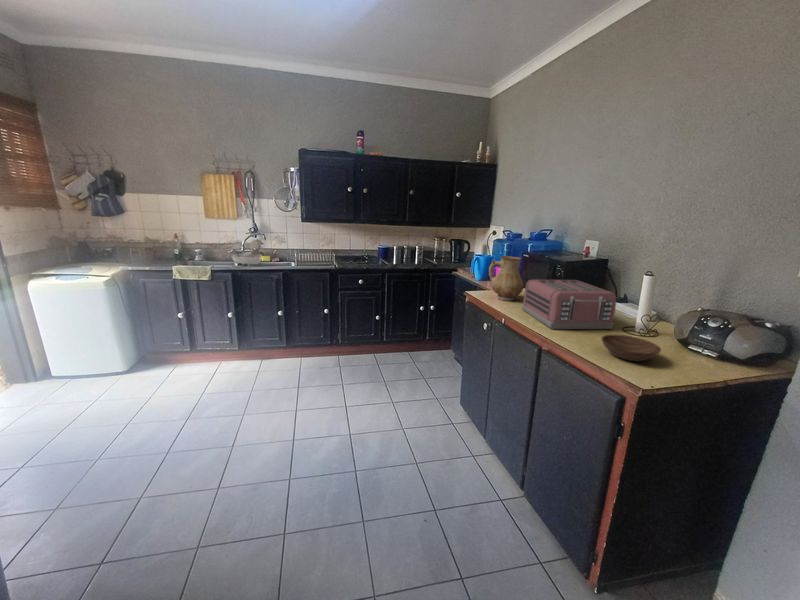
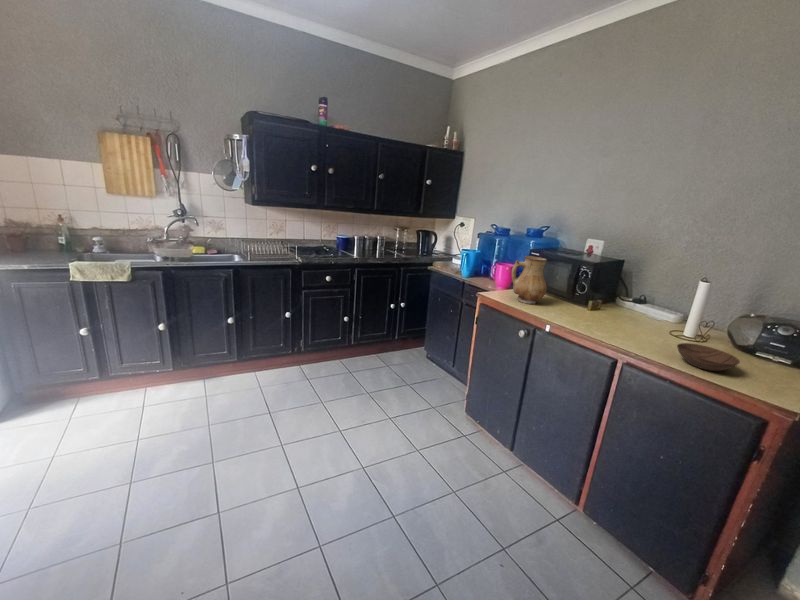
toaster: present [522,279,616,329] -> none [557,283,662,338]

